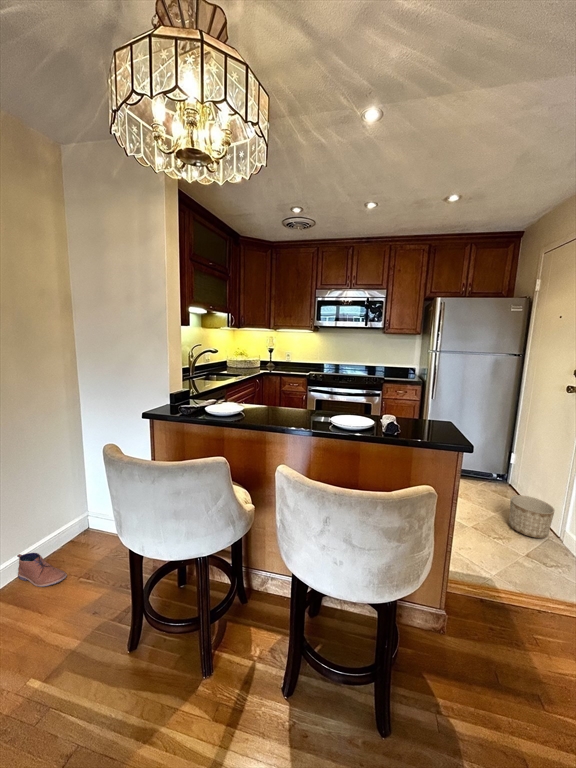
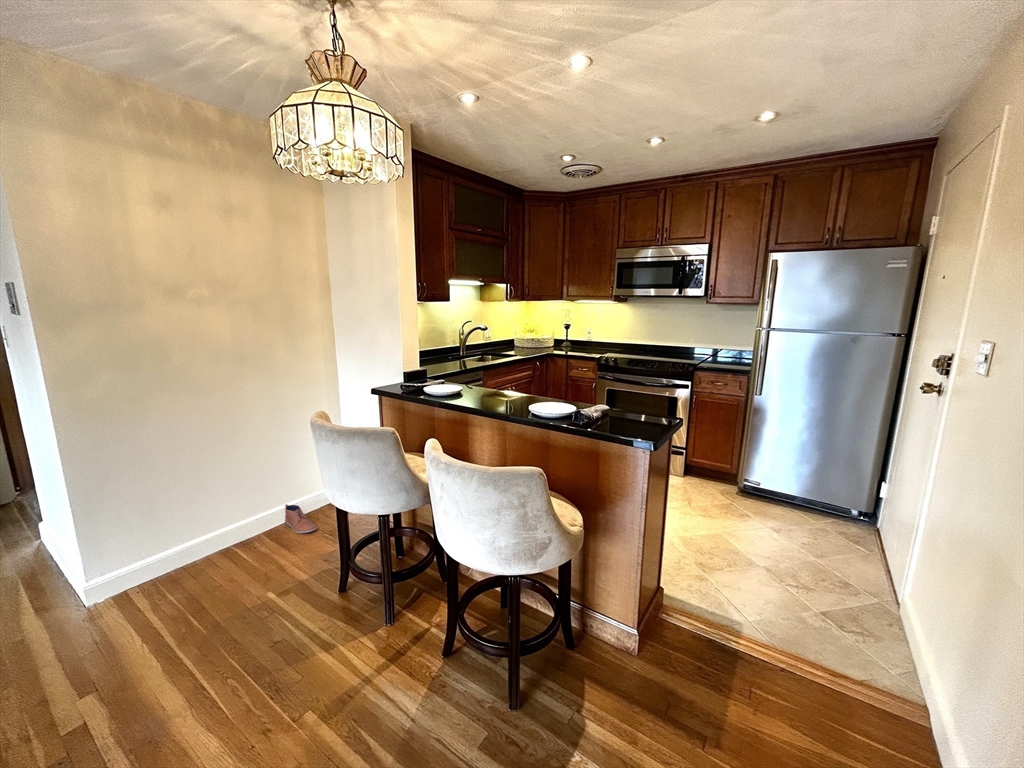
planter: present [509,495,555,538] -> none [826,535,893,598]

